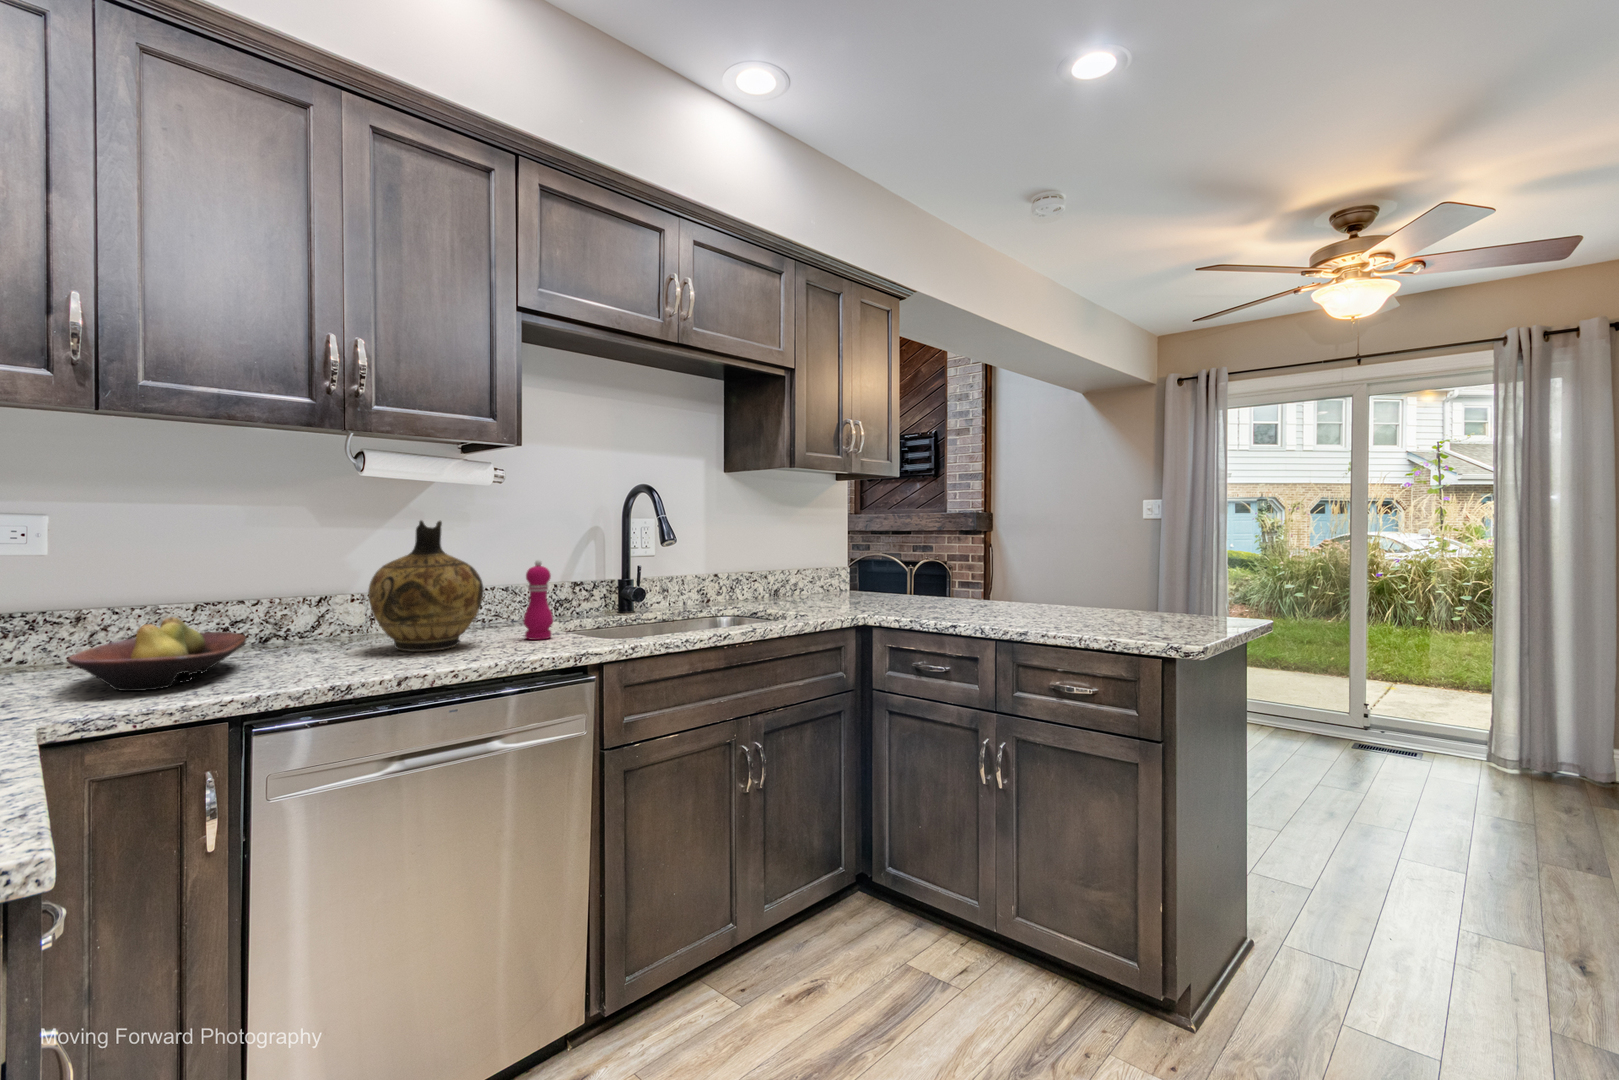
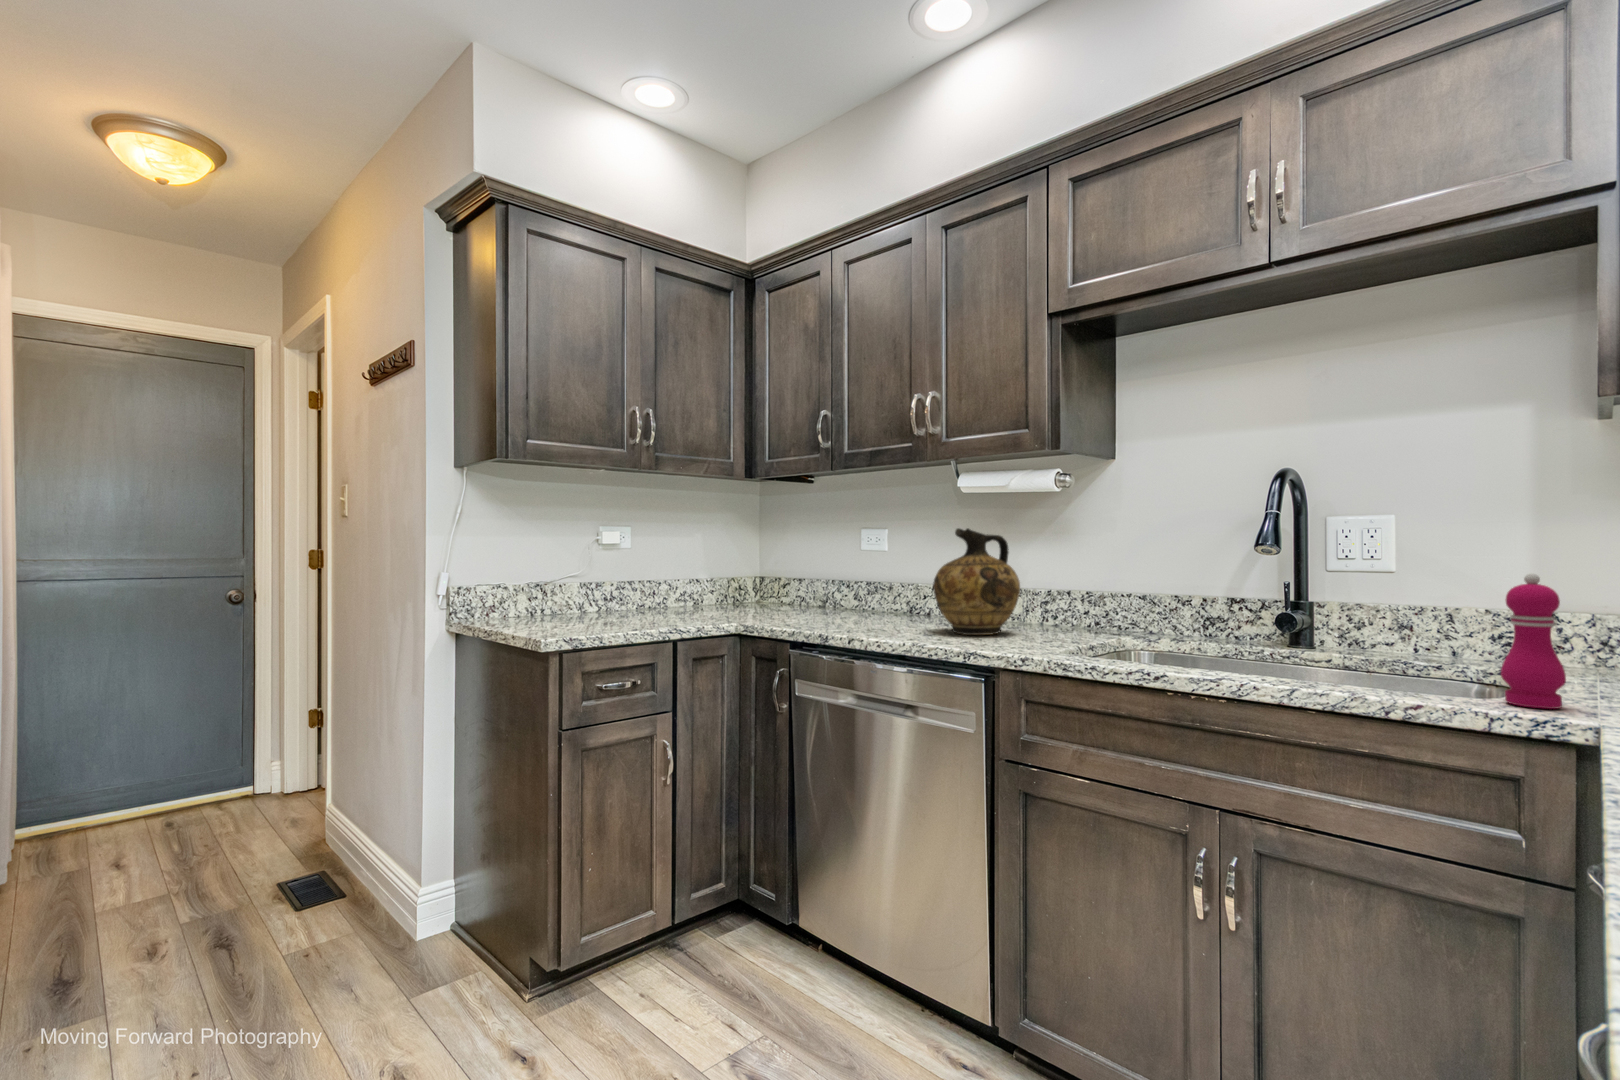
pepper mill: present [523,560,553,640] -> present [1501,574,1566,709]
fruit bowl: present [68,618,246,691] -> none [794,589,908,624]

